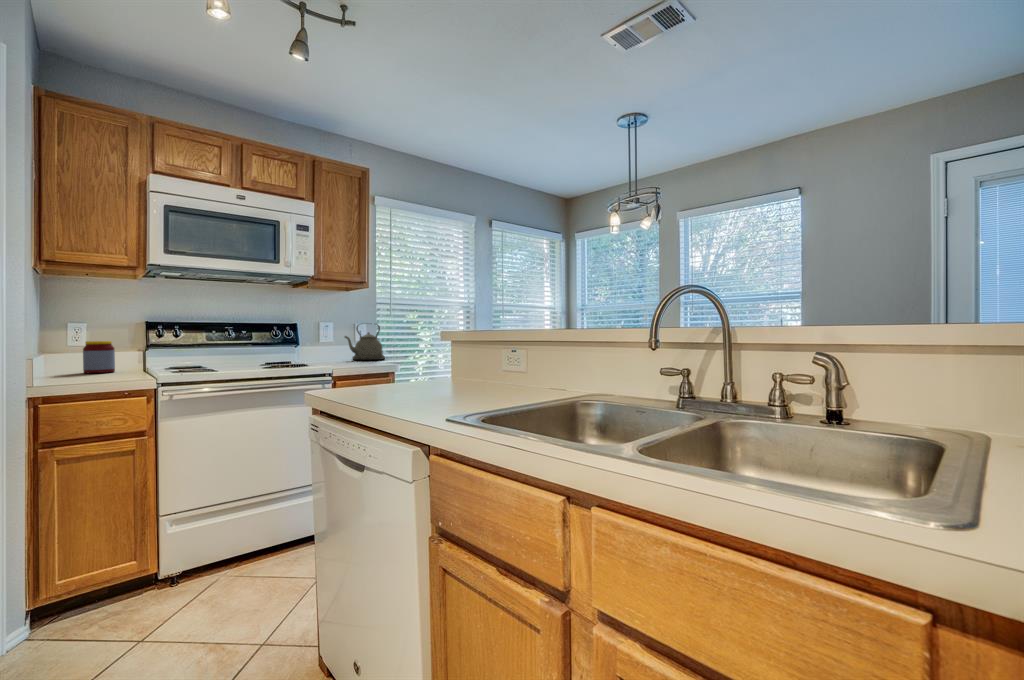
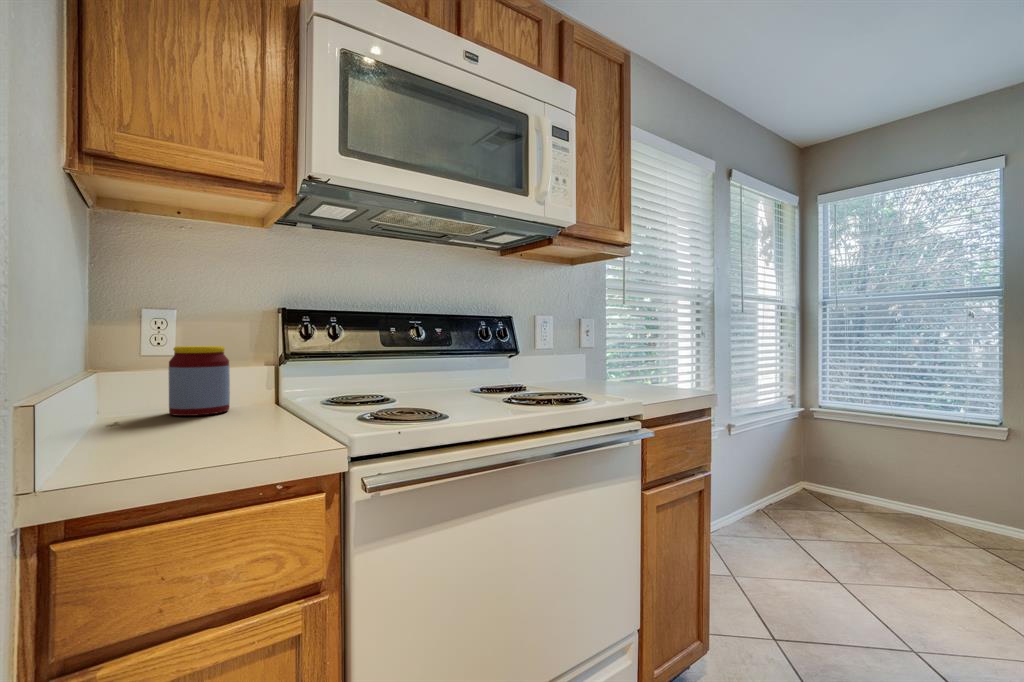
kettle: present [345,324,385,360] -> none [572,319,628,380]

